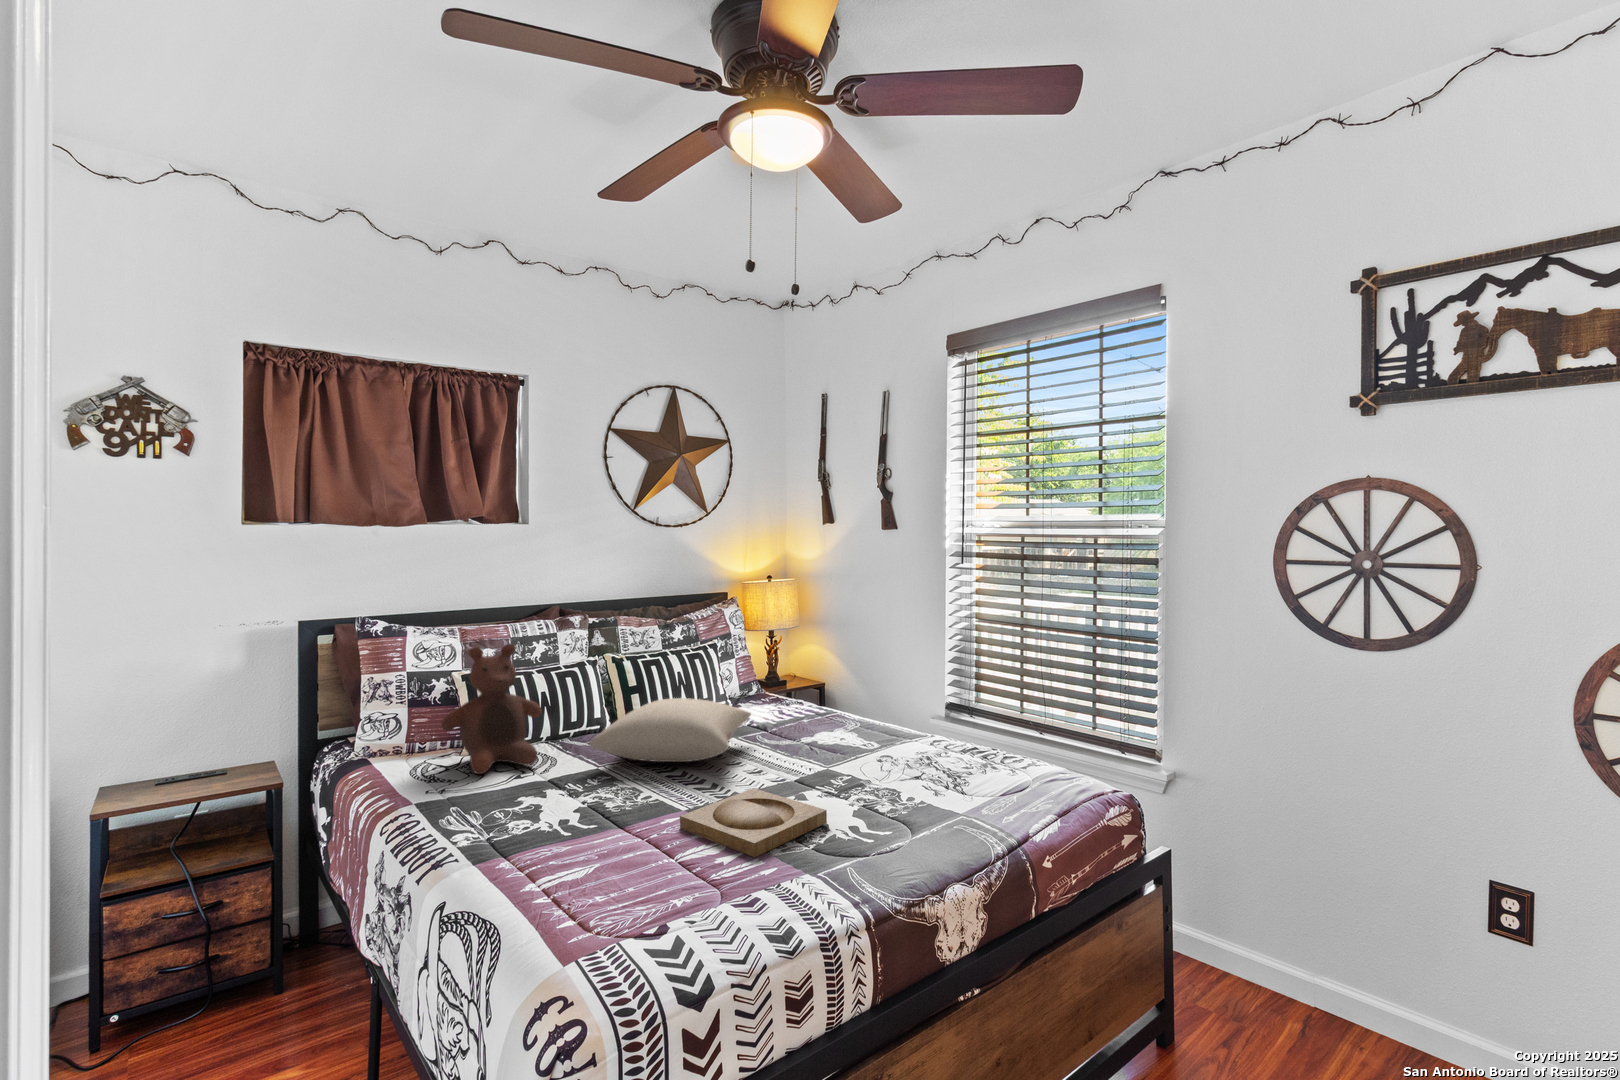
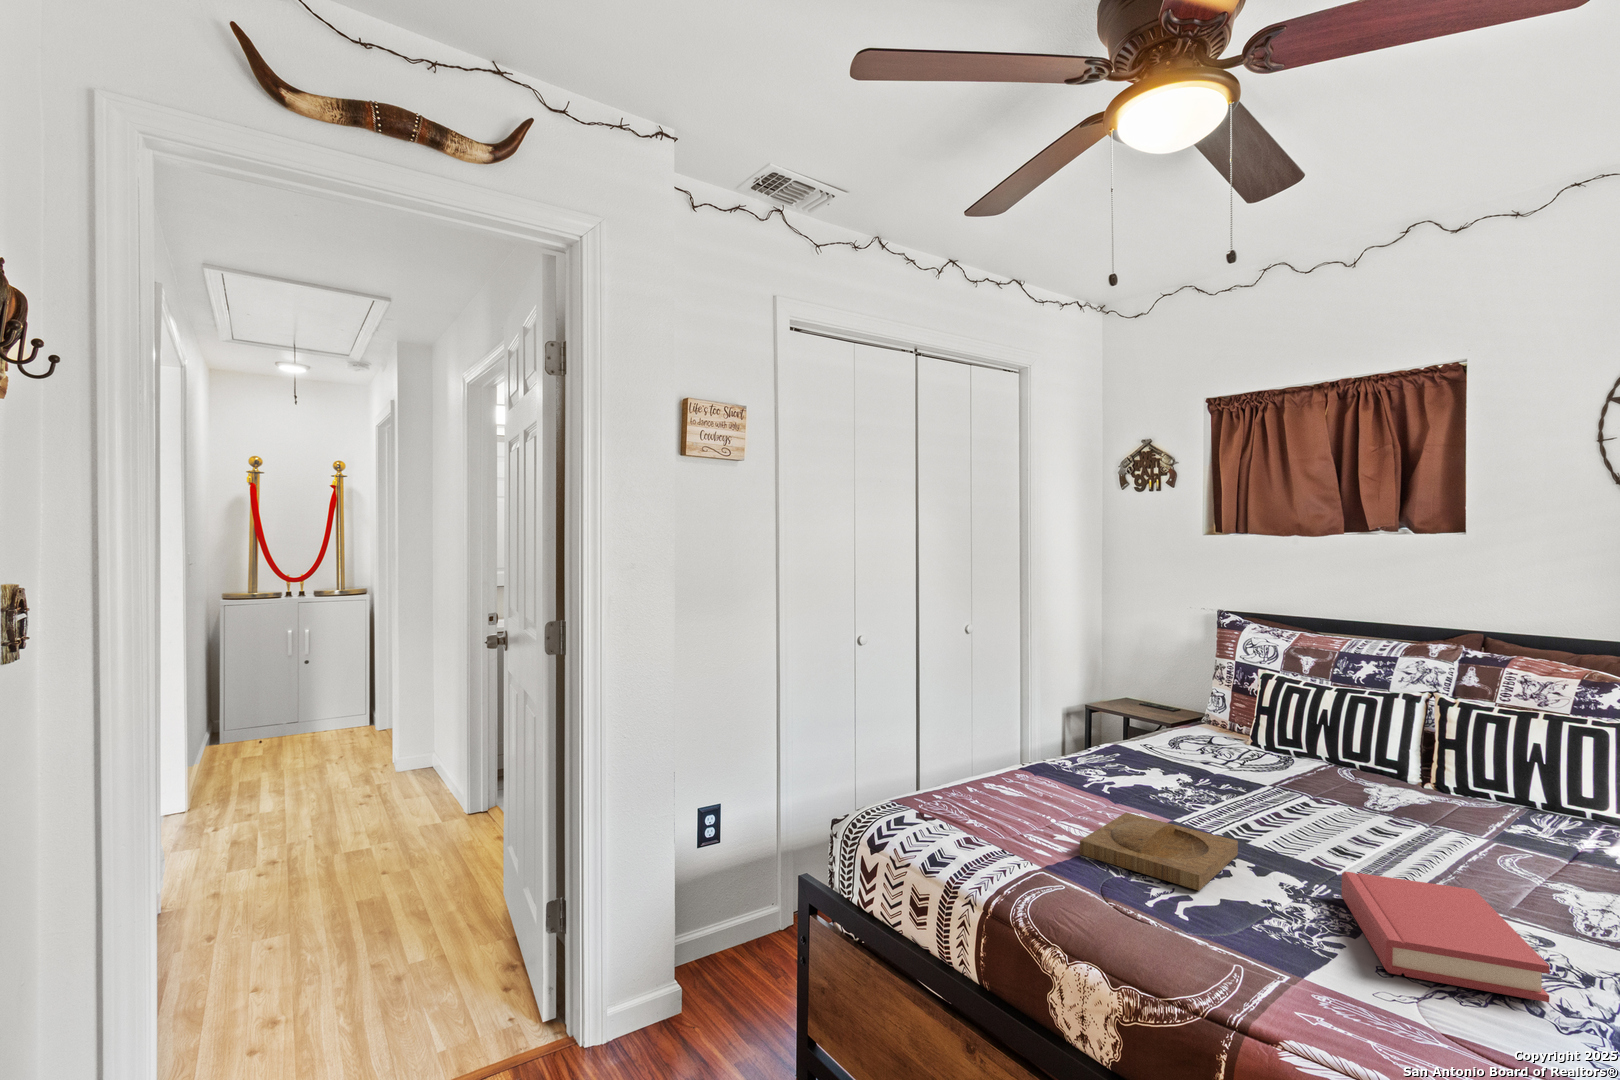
stuffed bear: present [441,644,542,774] -> none [1169,640,1271,761]
pillow: present [589,698,751,762] -> none [1237,741,1494,825]
hardback book: none [821,747,933,797] -> present [1342,872,1550,1002]

